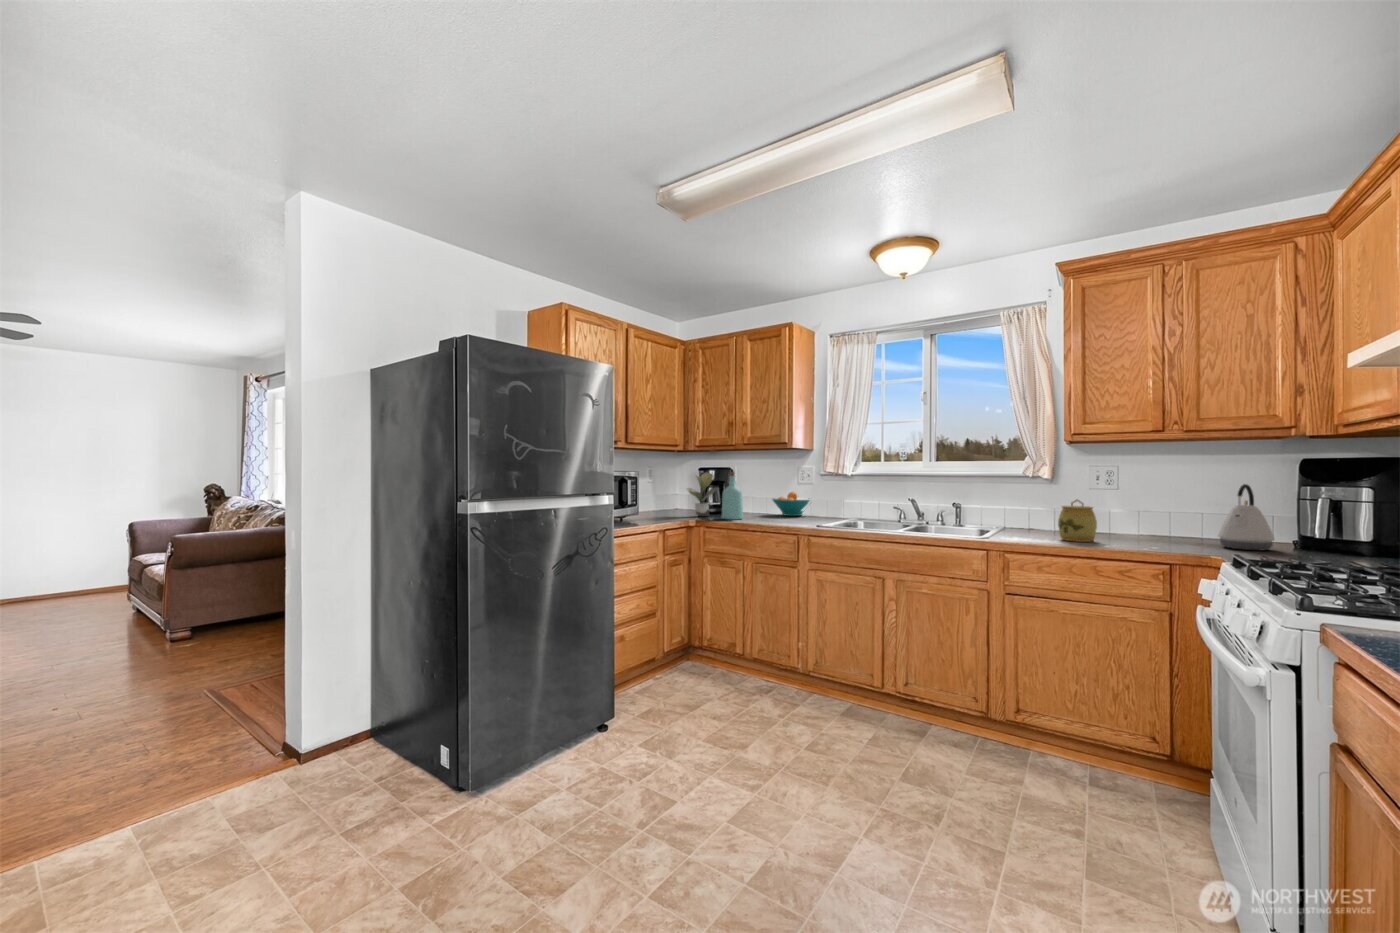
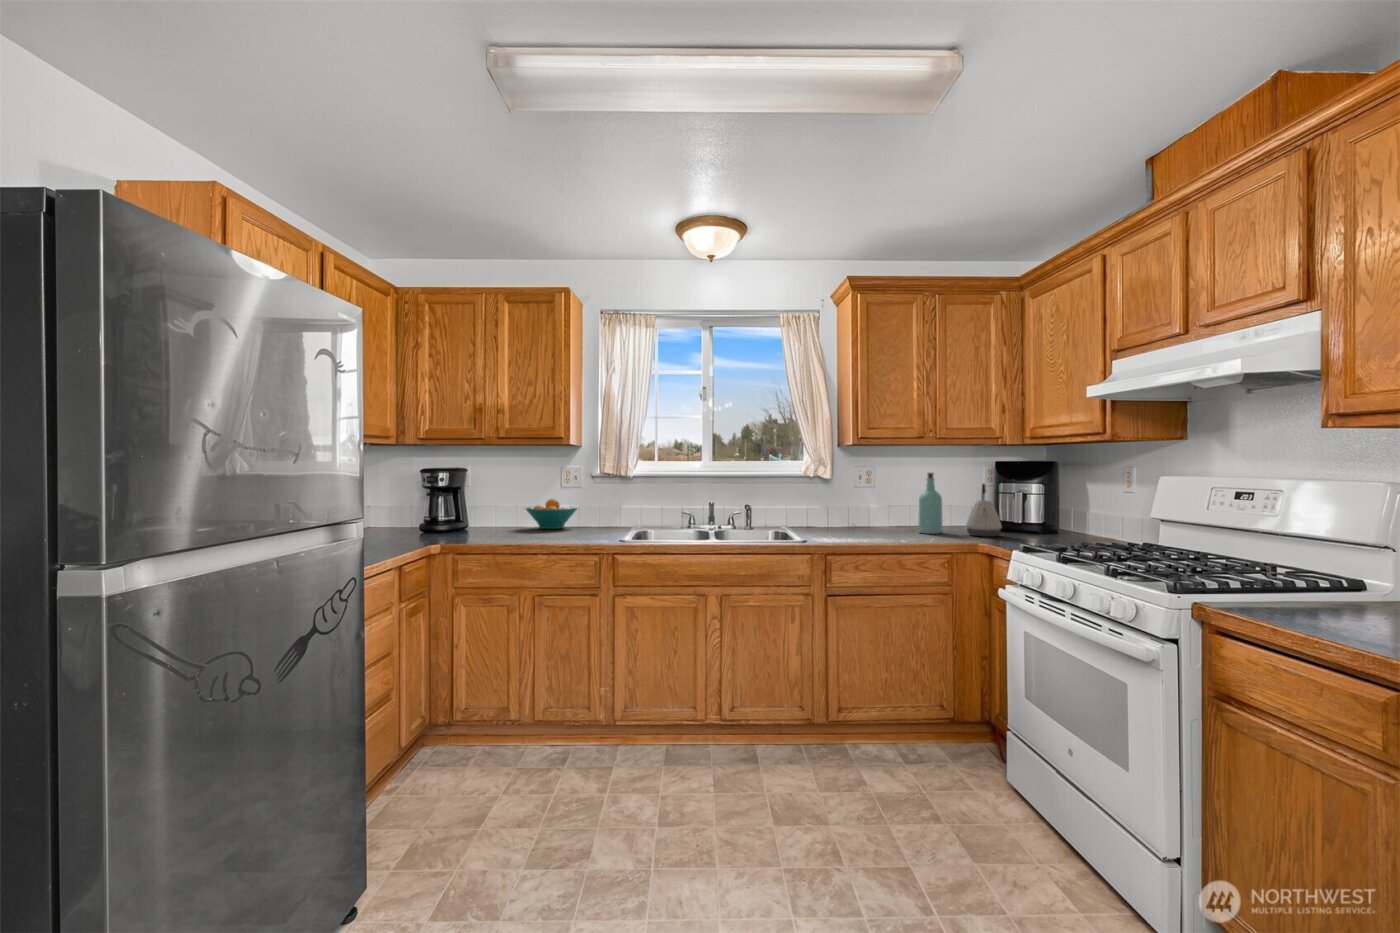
potted plant: present [686,472,716,516] -> none [407,475,458,536]
bottle: present [722,472,743,520] -> present [918,473,943,534]
jar: present [1058,499,1097,542] -> none [859,499,889,539]

